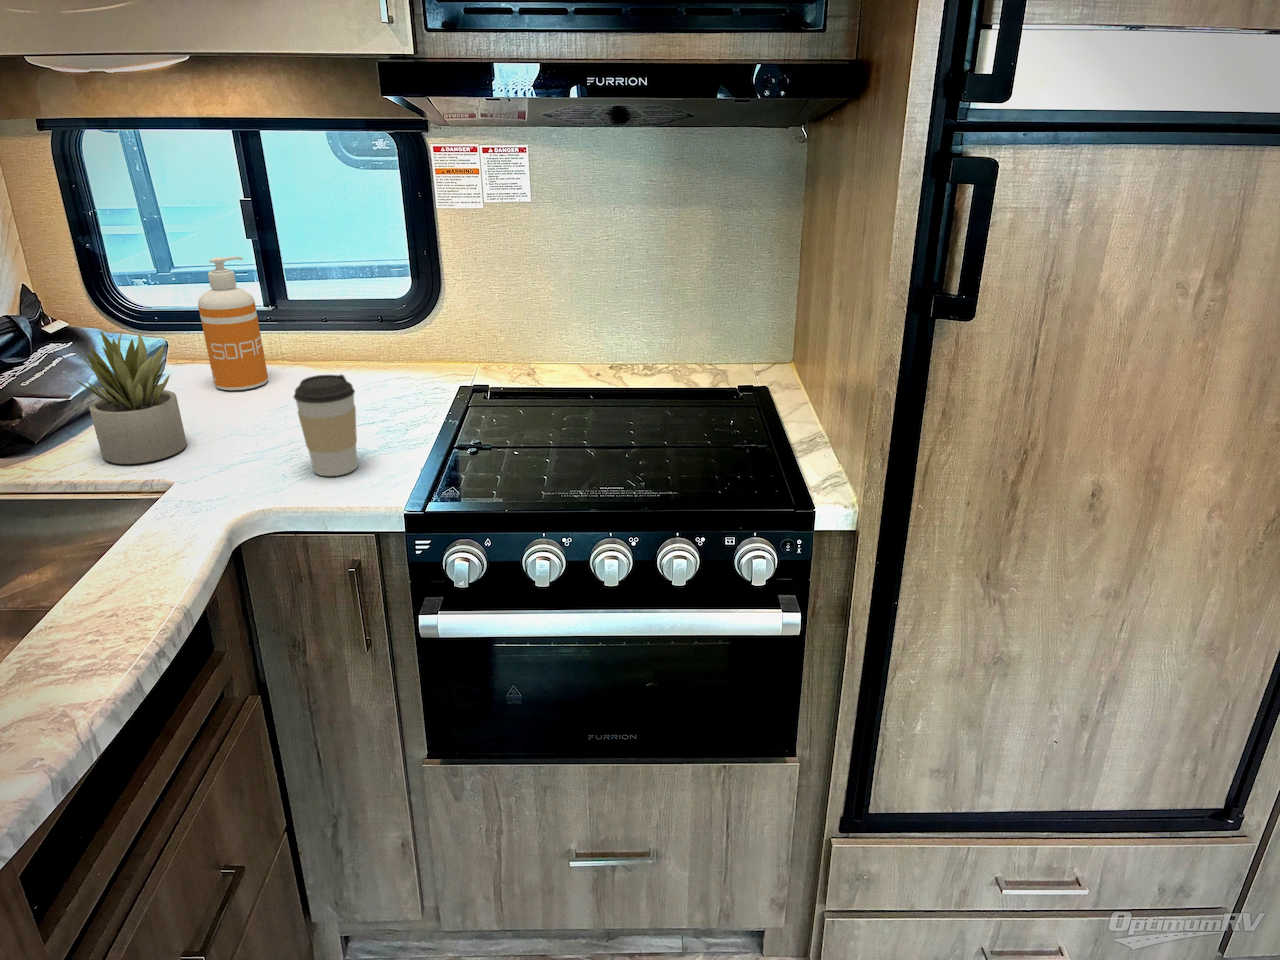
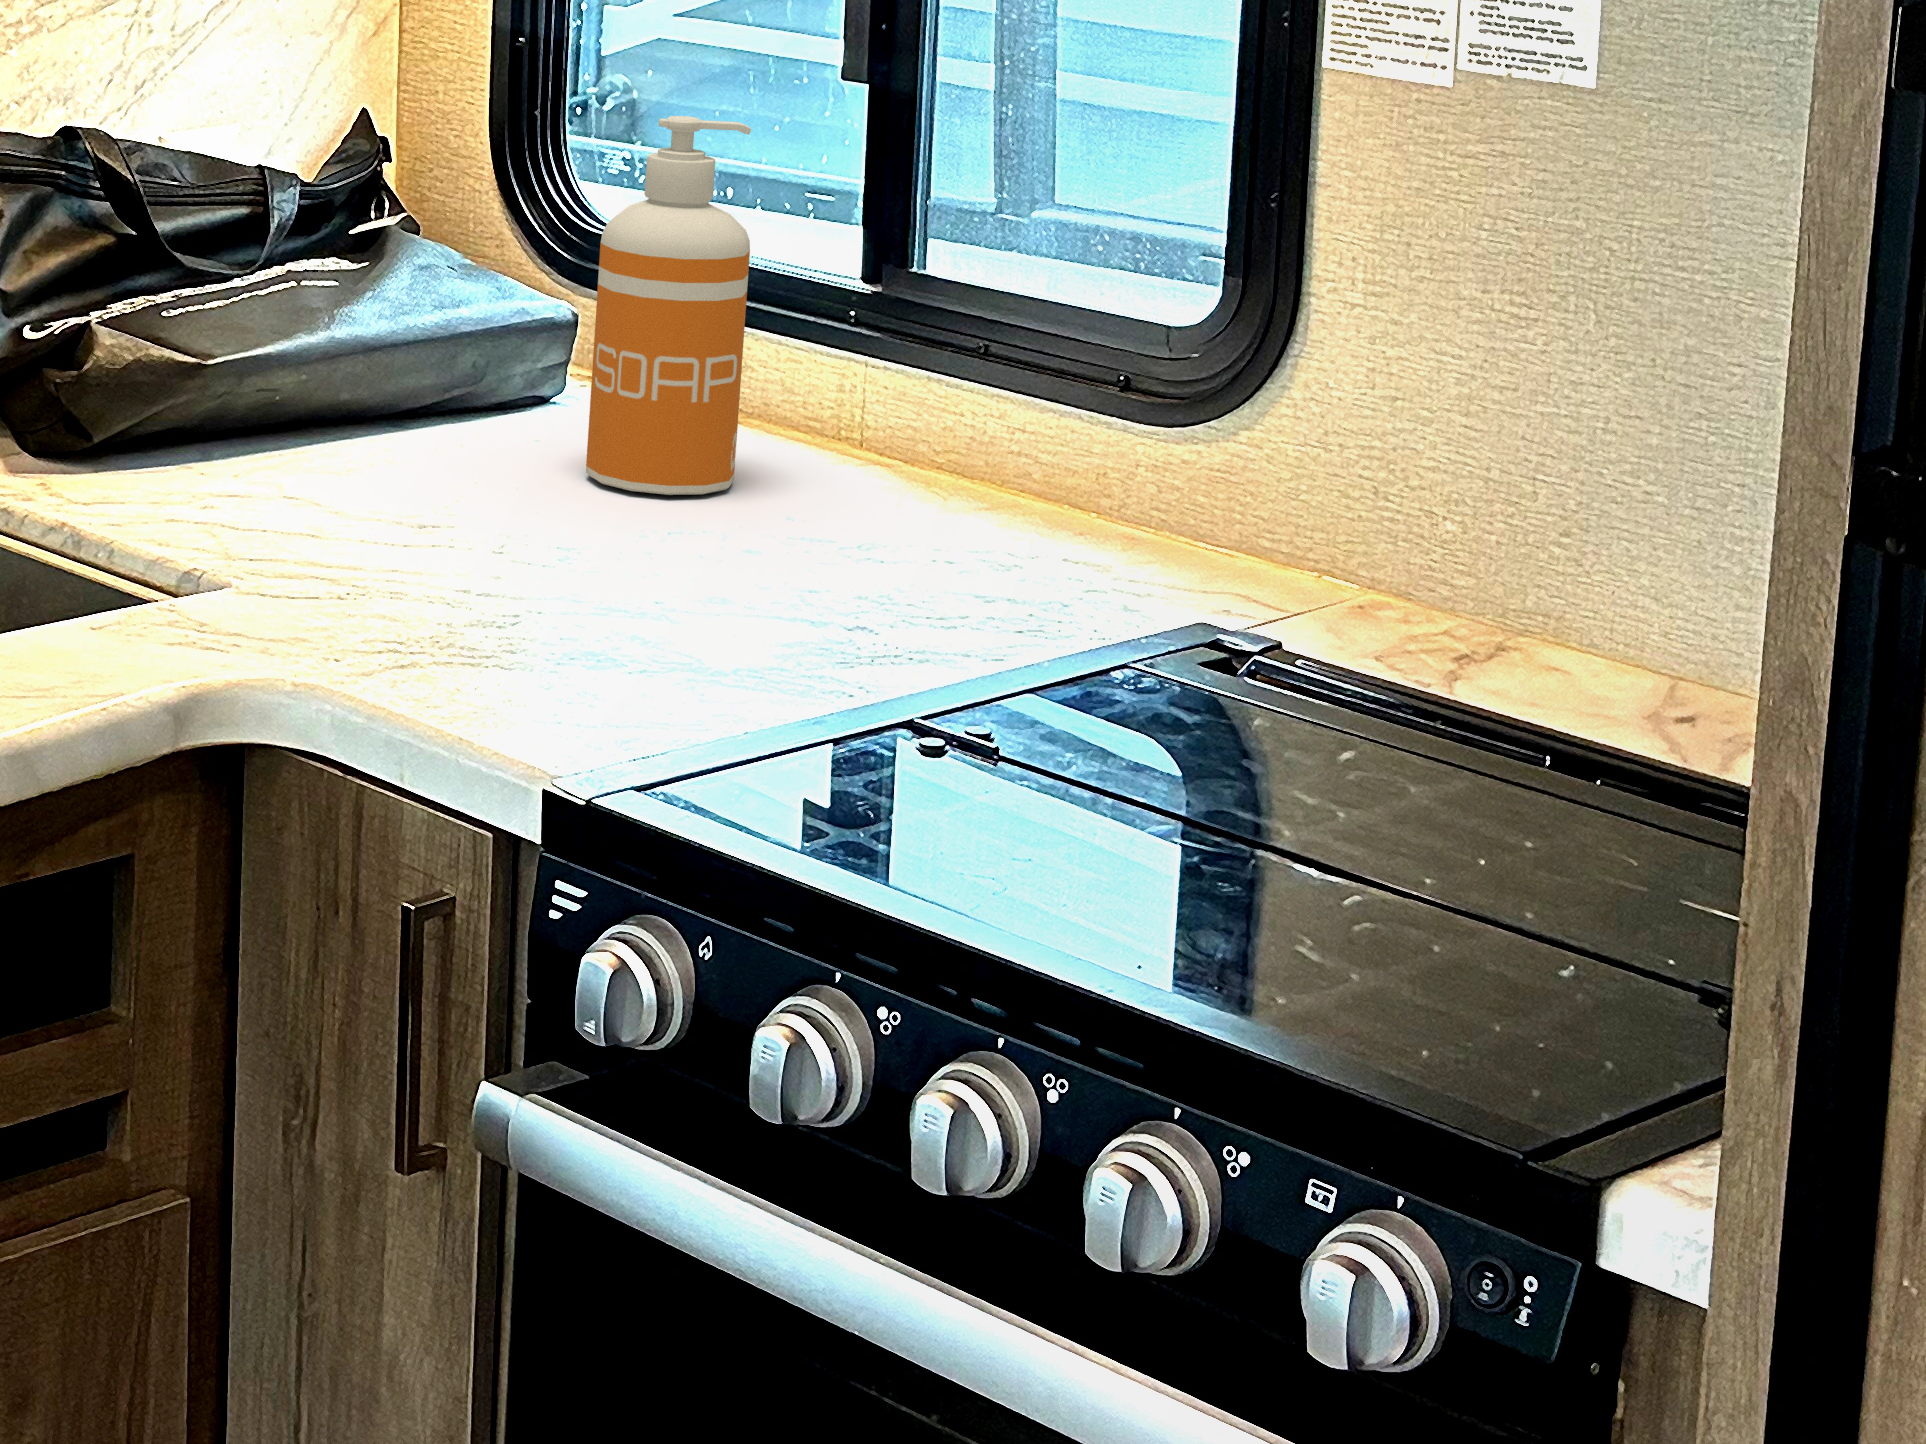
succulent plant: present [76,331,187,464] -> none [161,226,374,561]
coffee cup: present [294,375,357,476] -> none [486,421,645,699]

